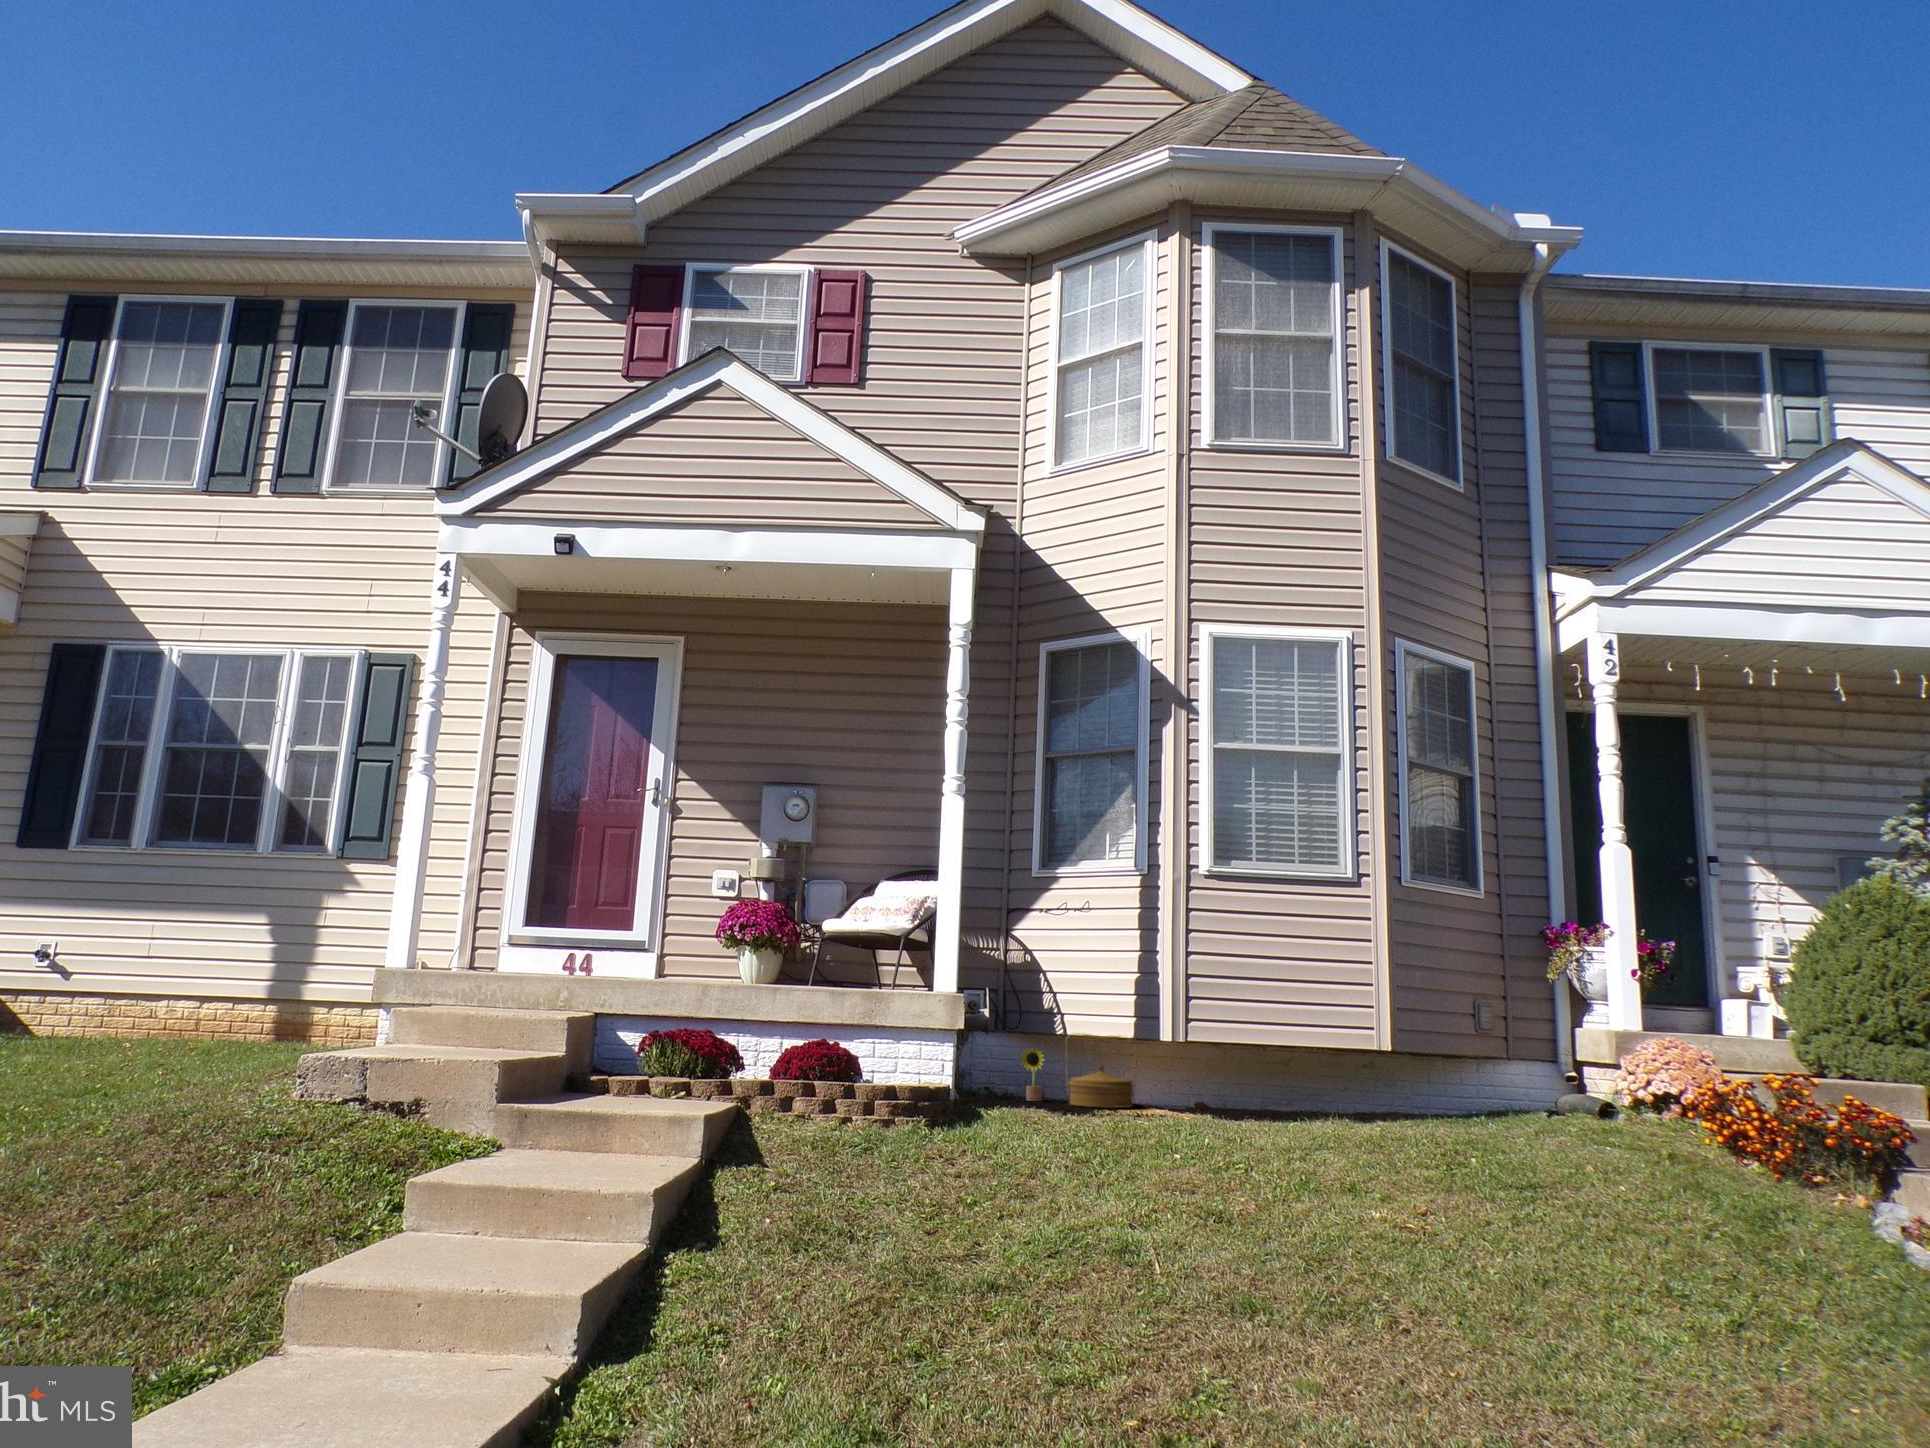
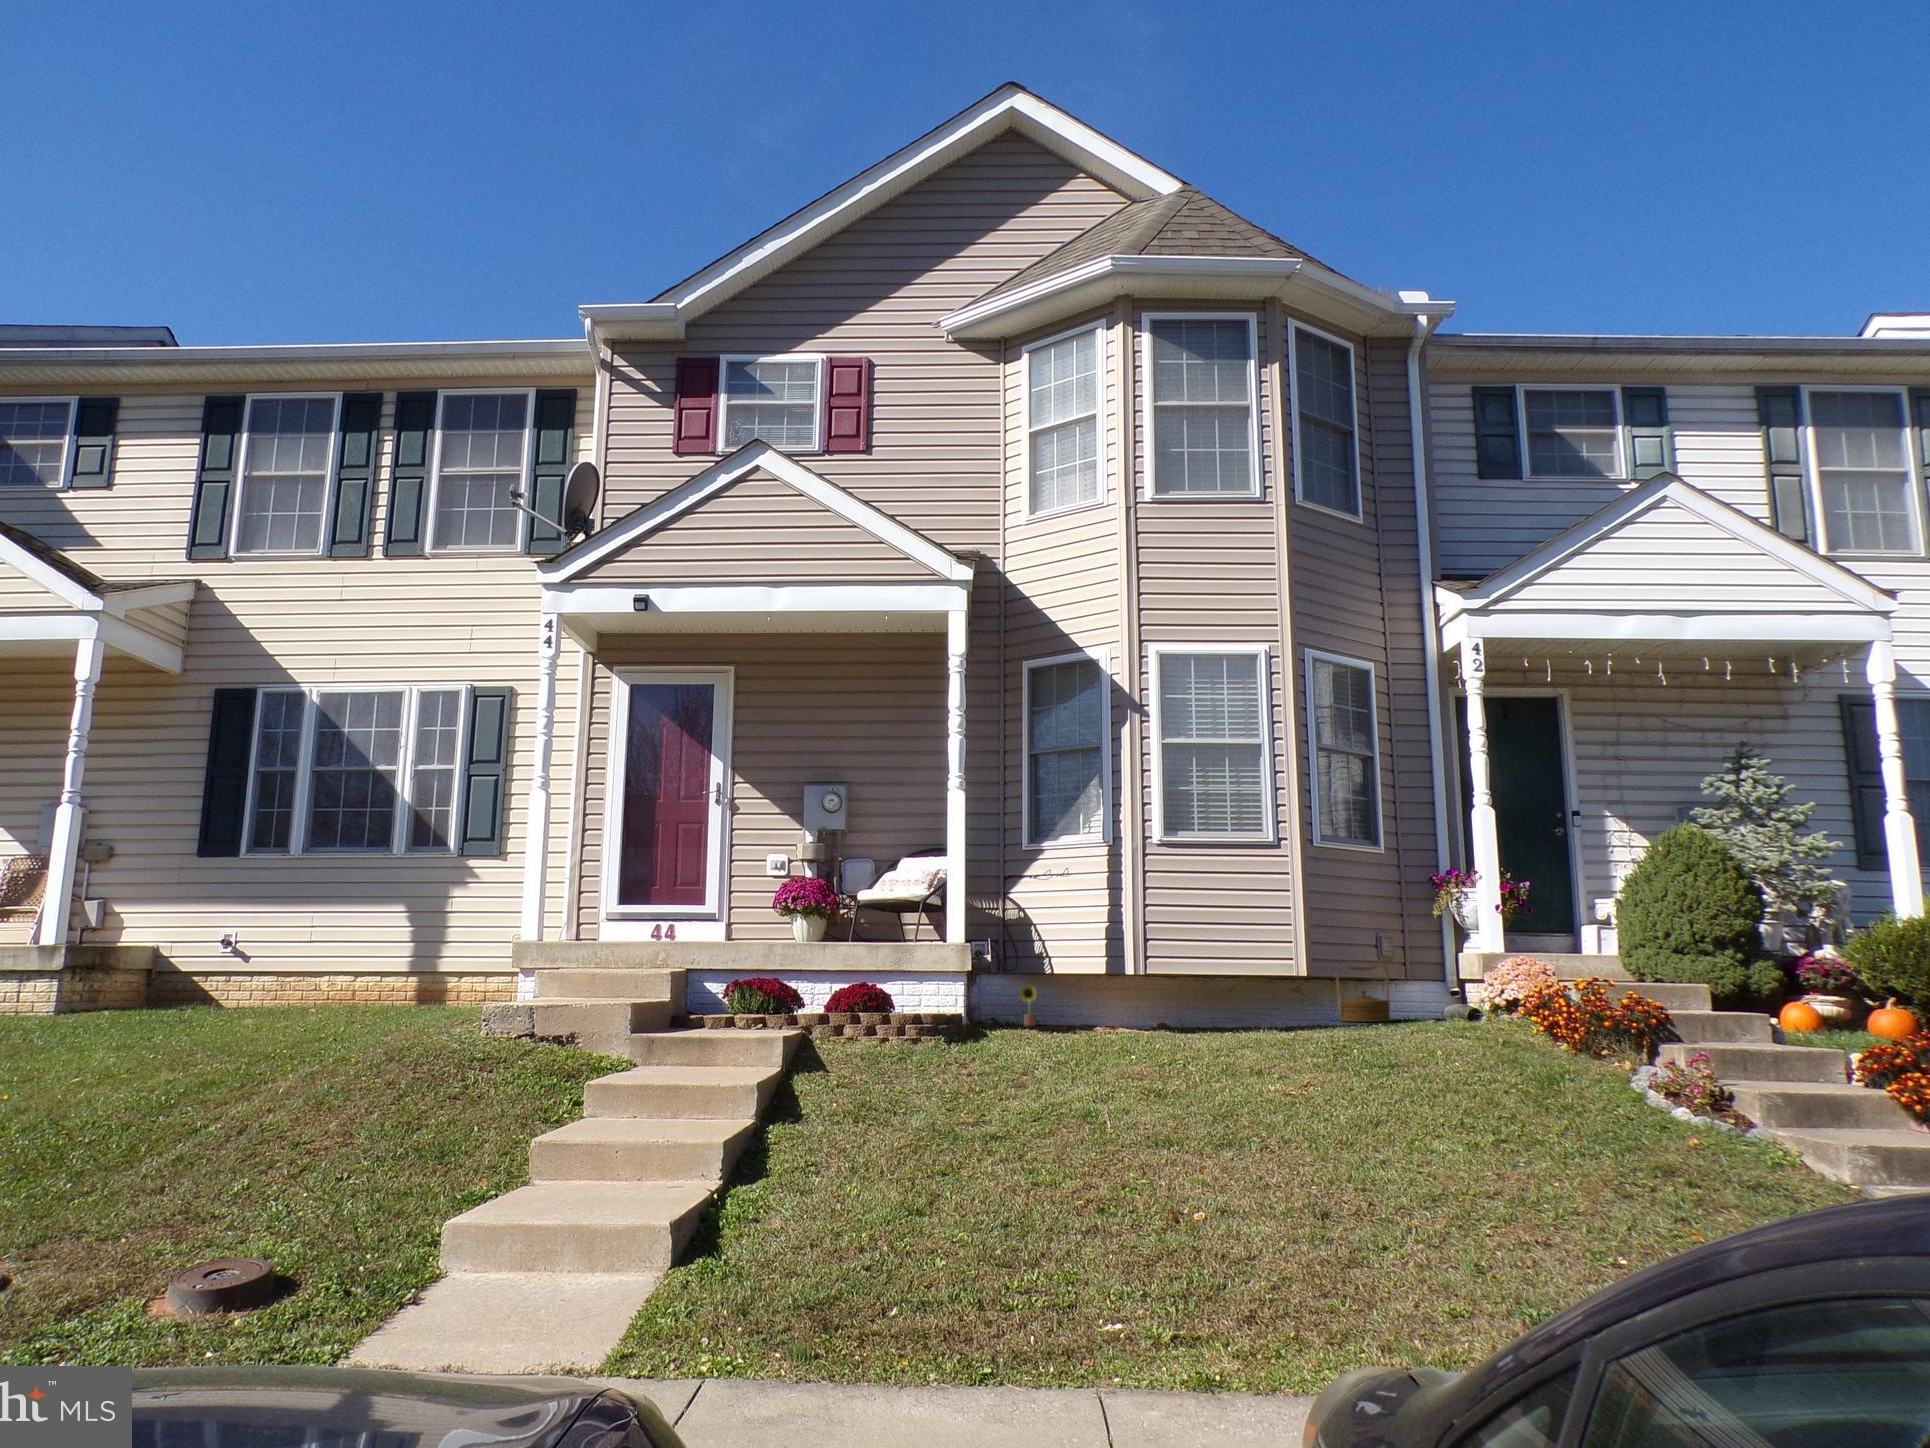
woven basket: present [1066,1033,1137,1108] -> present [1336,966,1390,1022]

